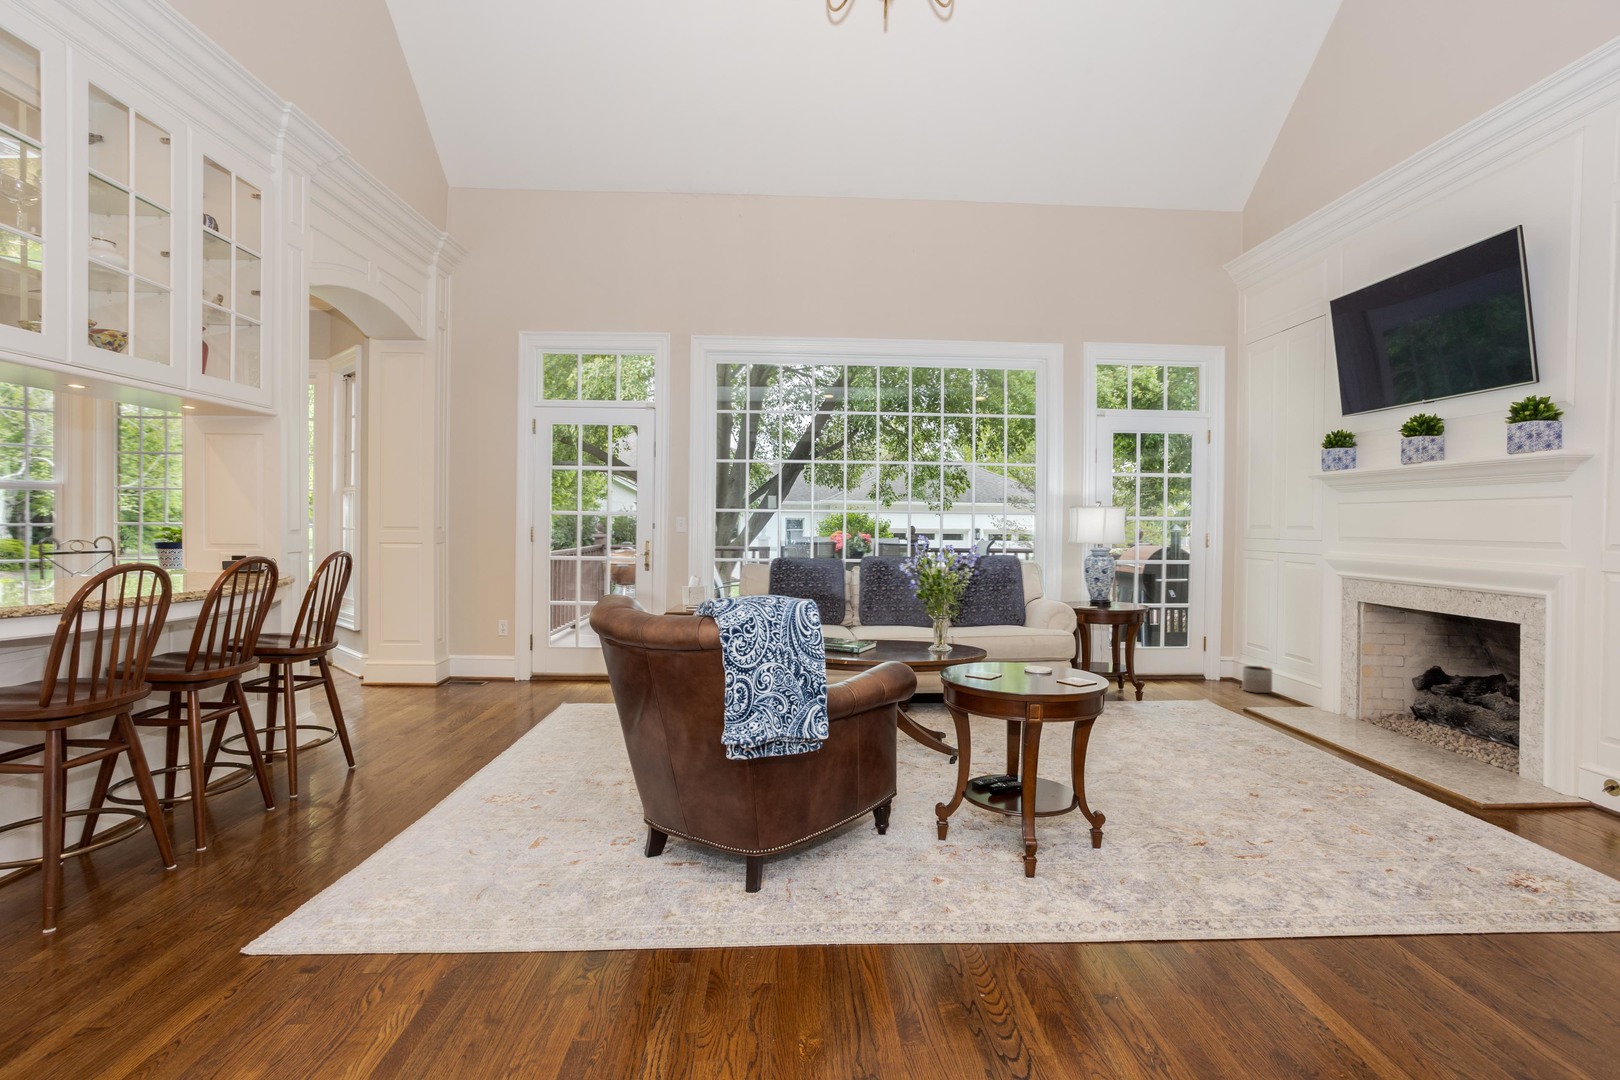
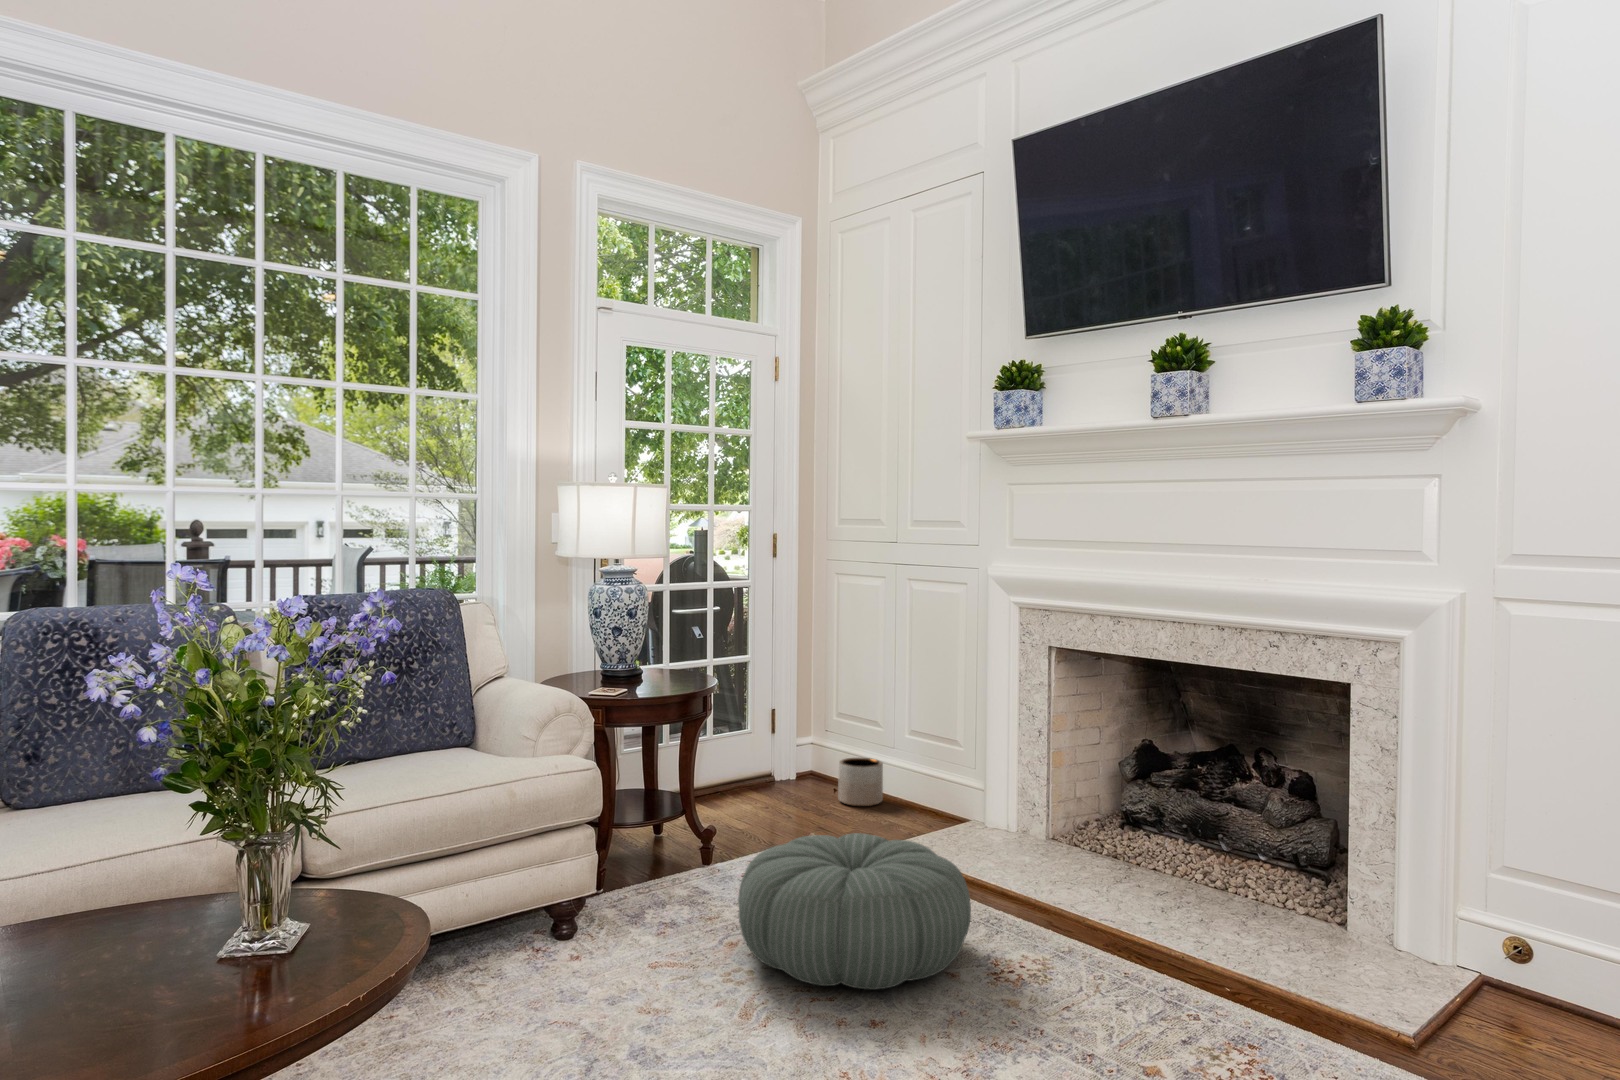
pouf: none [1120,680,1242,744] -> present [738,833,971,989]

